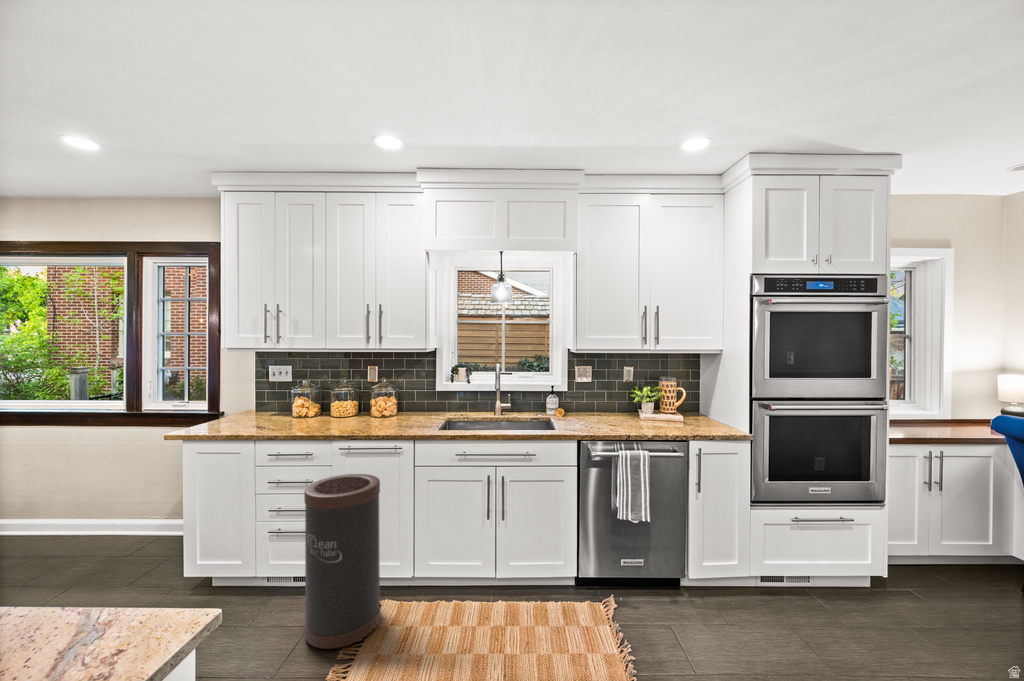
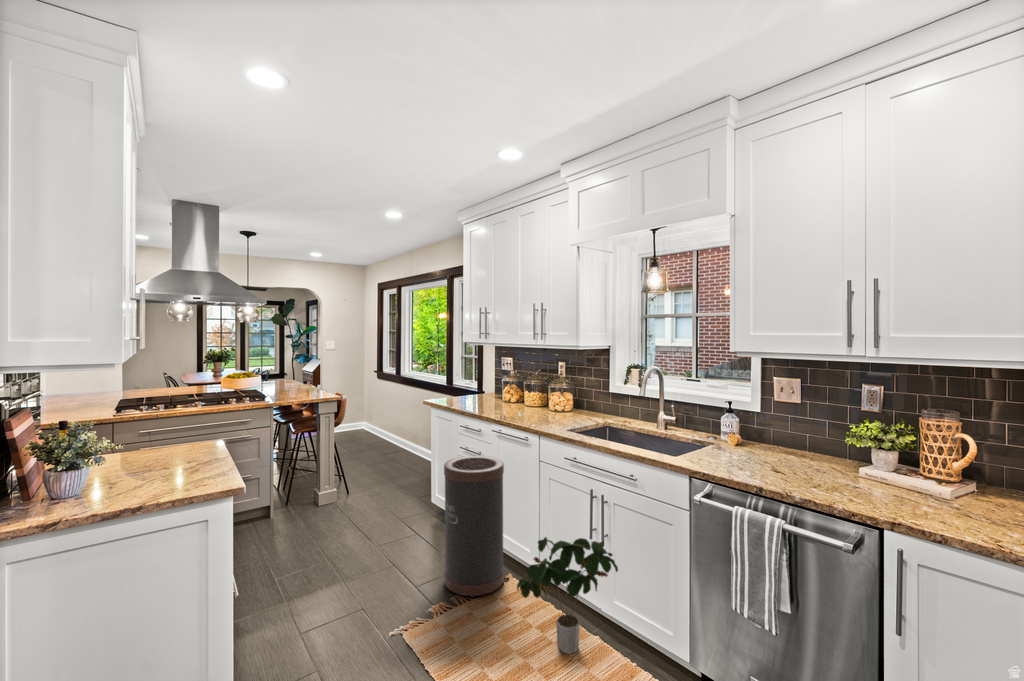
potted plant: none [448,516,525,632] -> present [517,537,618,654]

